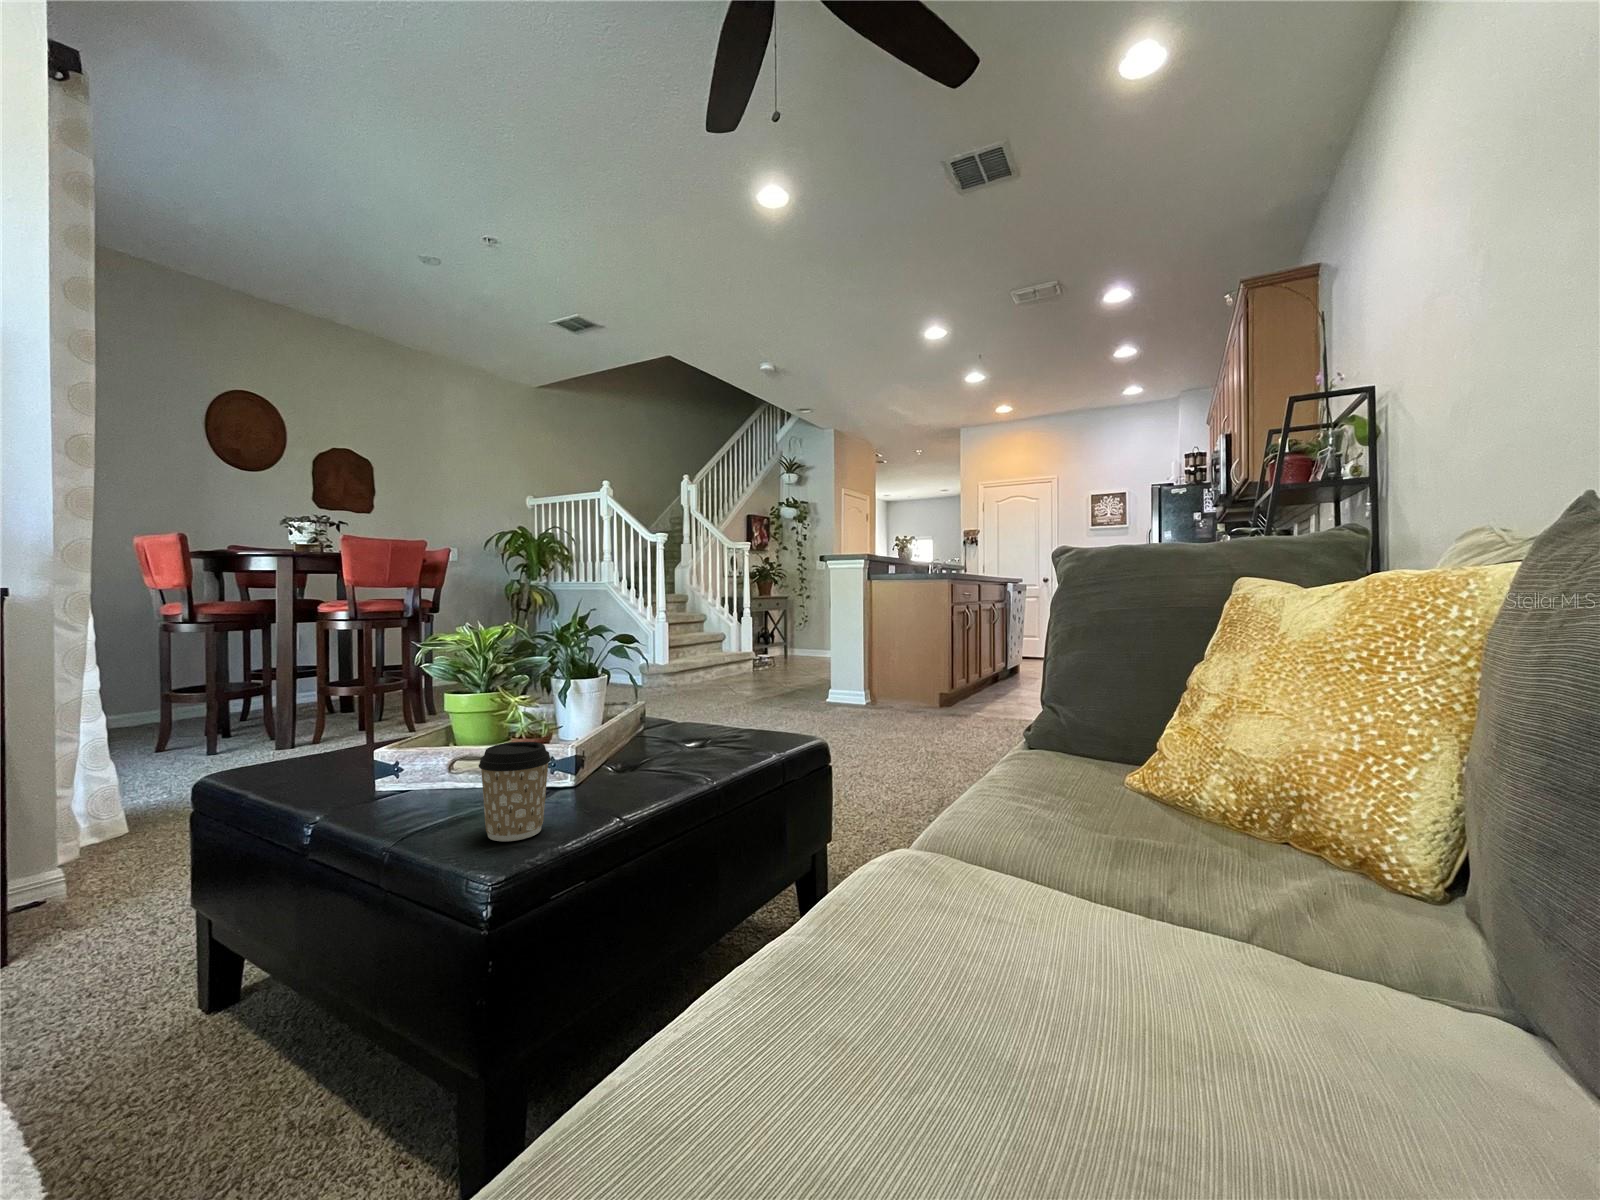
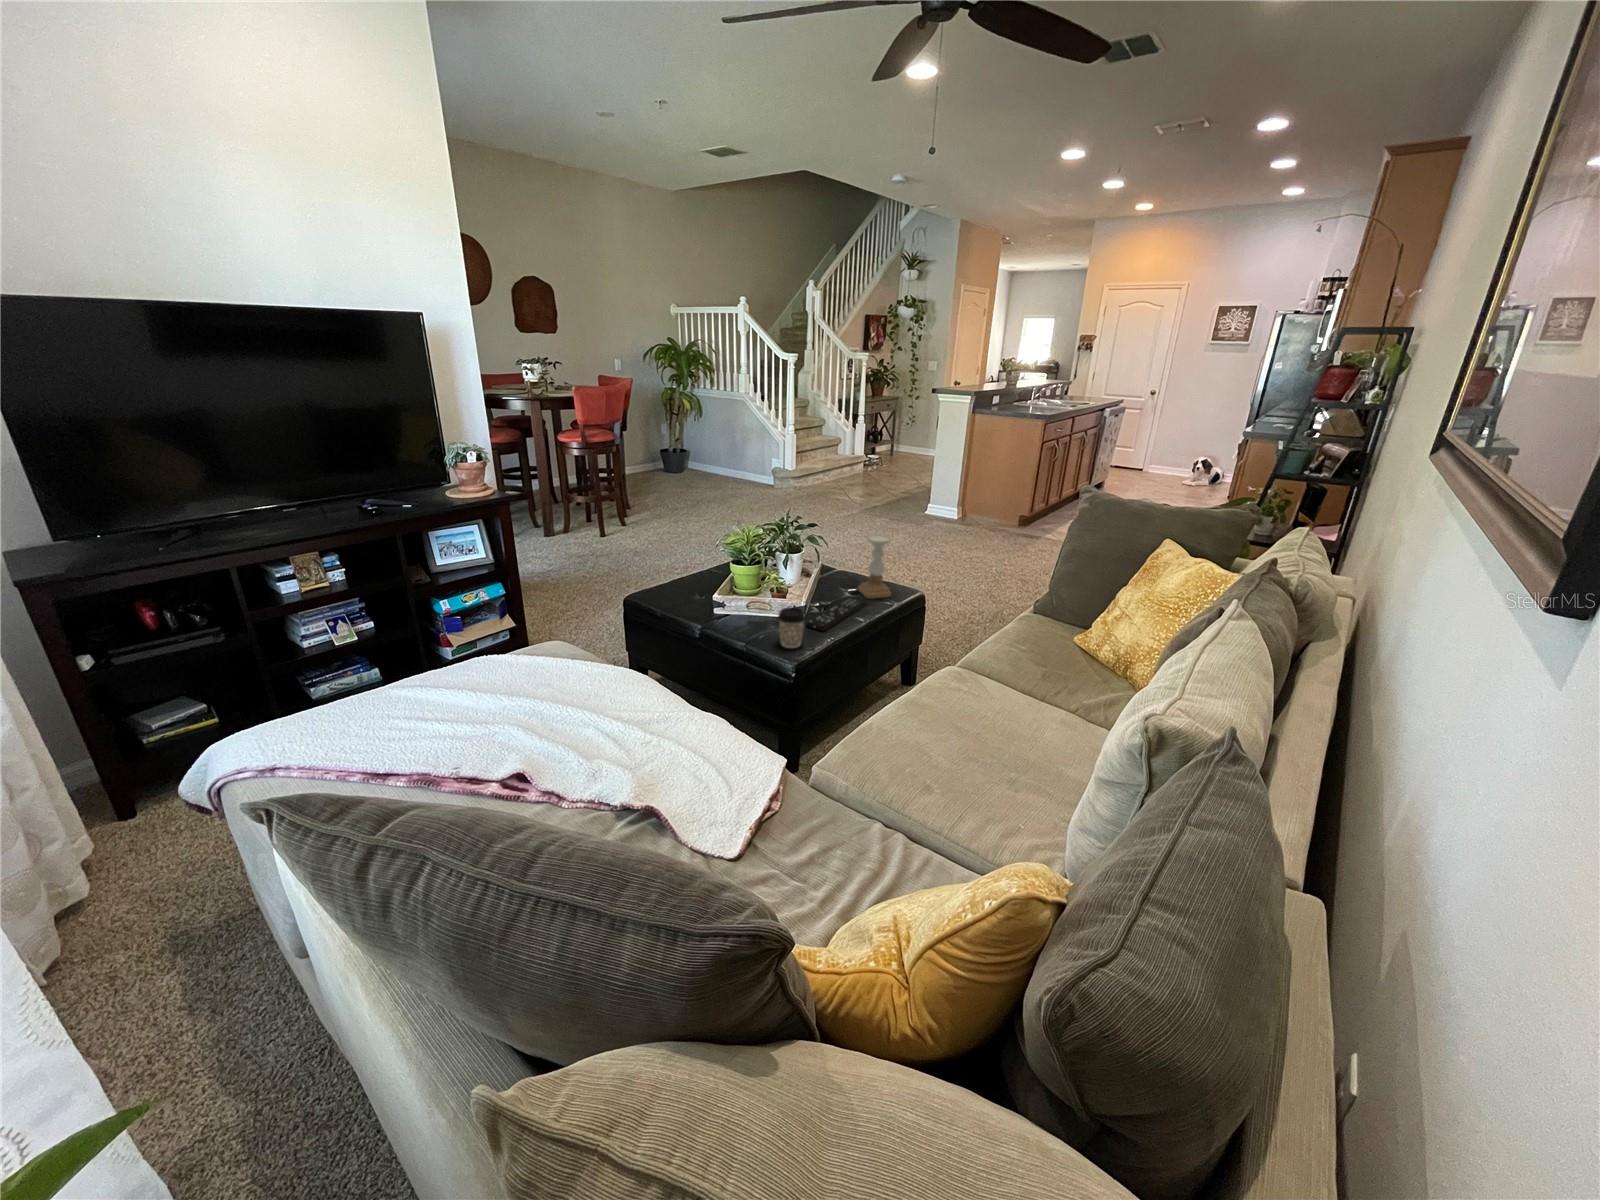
candle holder: none [707,637,767,751] -> present [858,535,891,599]
remote control: none [573,748,717,804] -> present [806,597,866,631]

